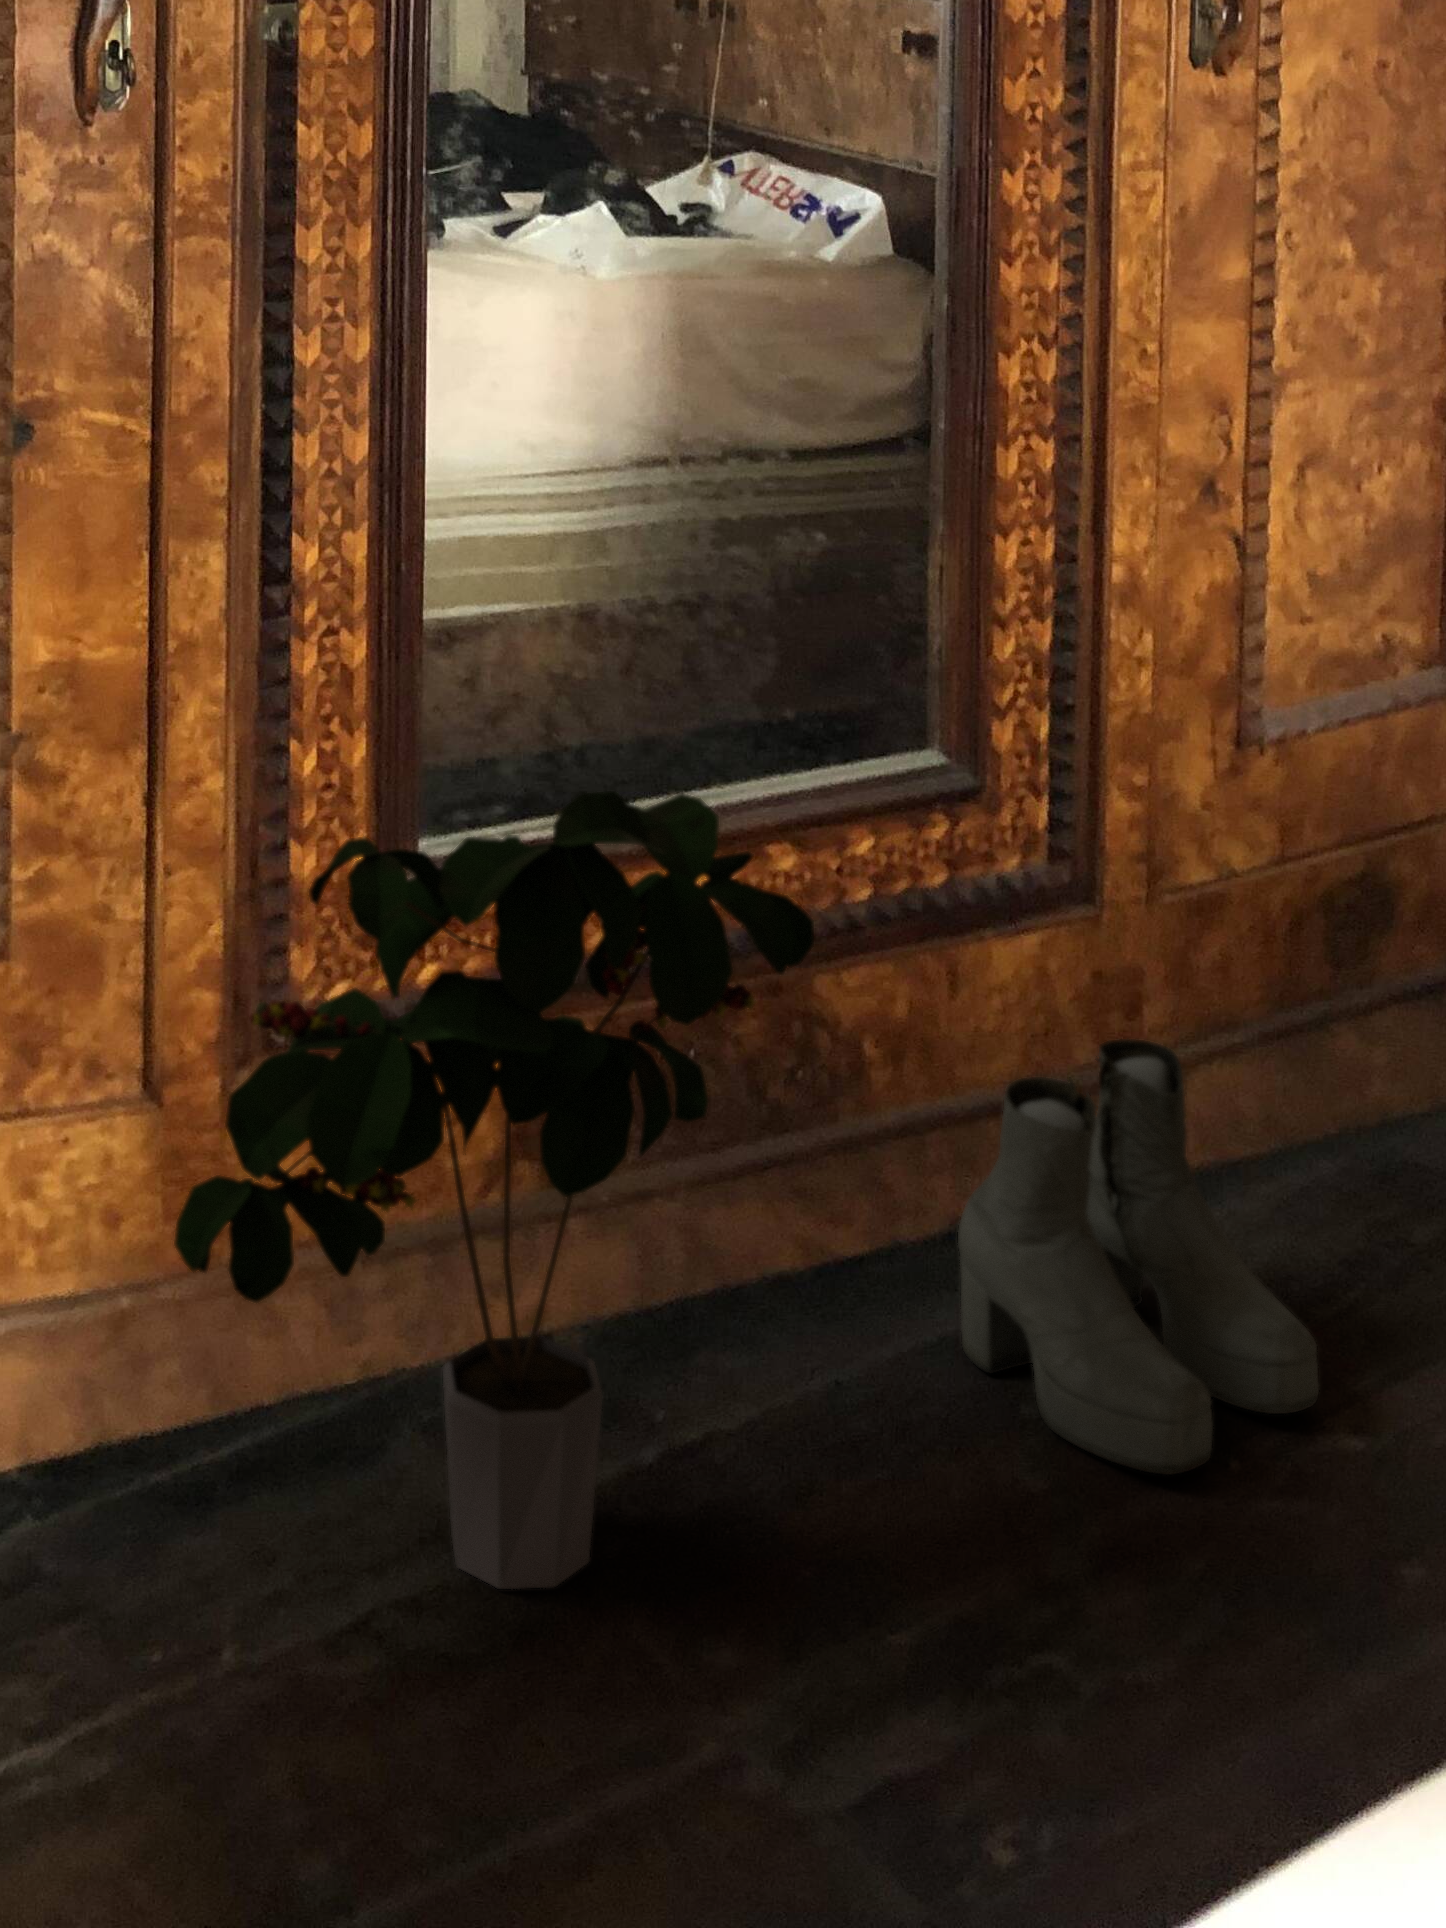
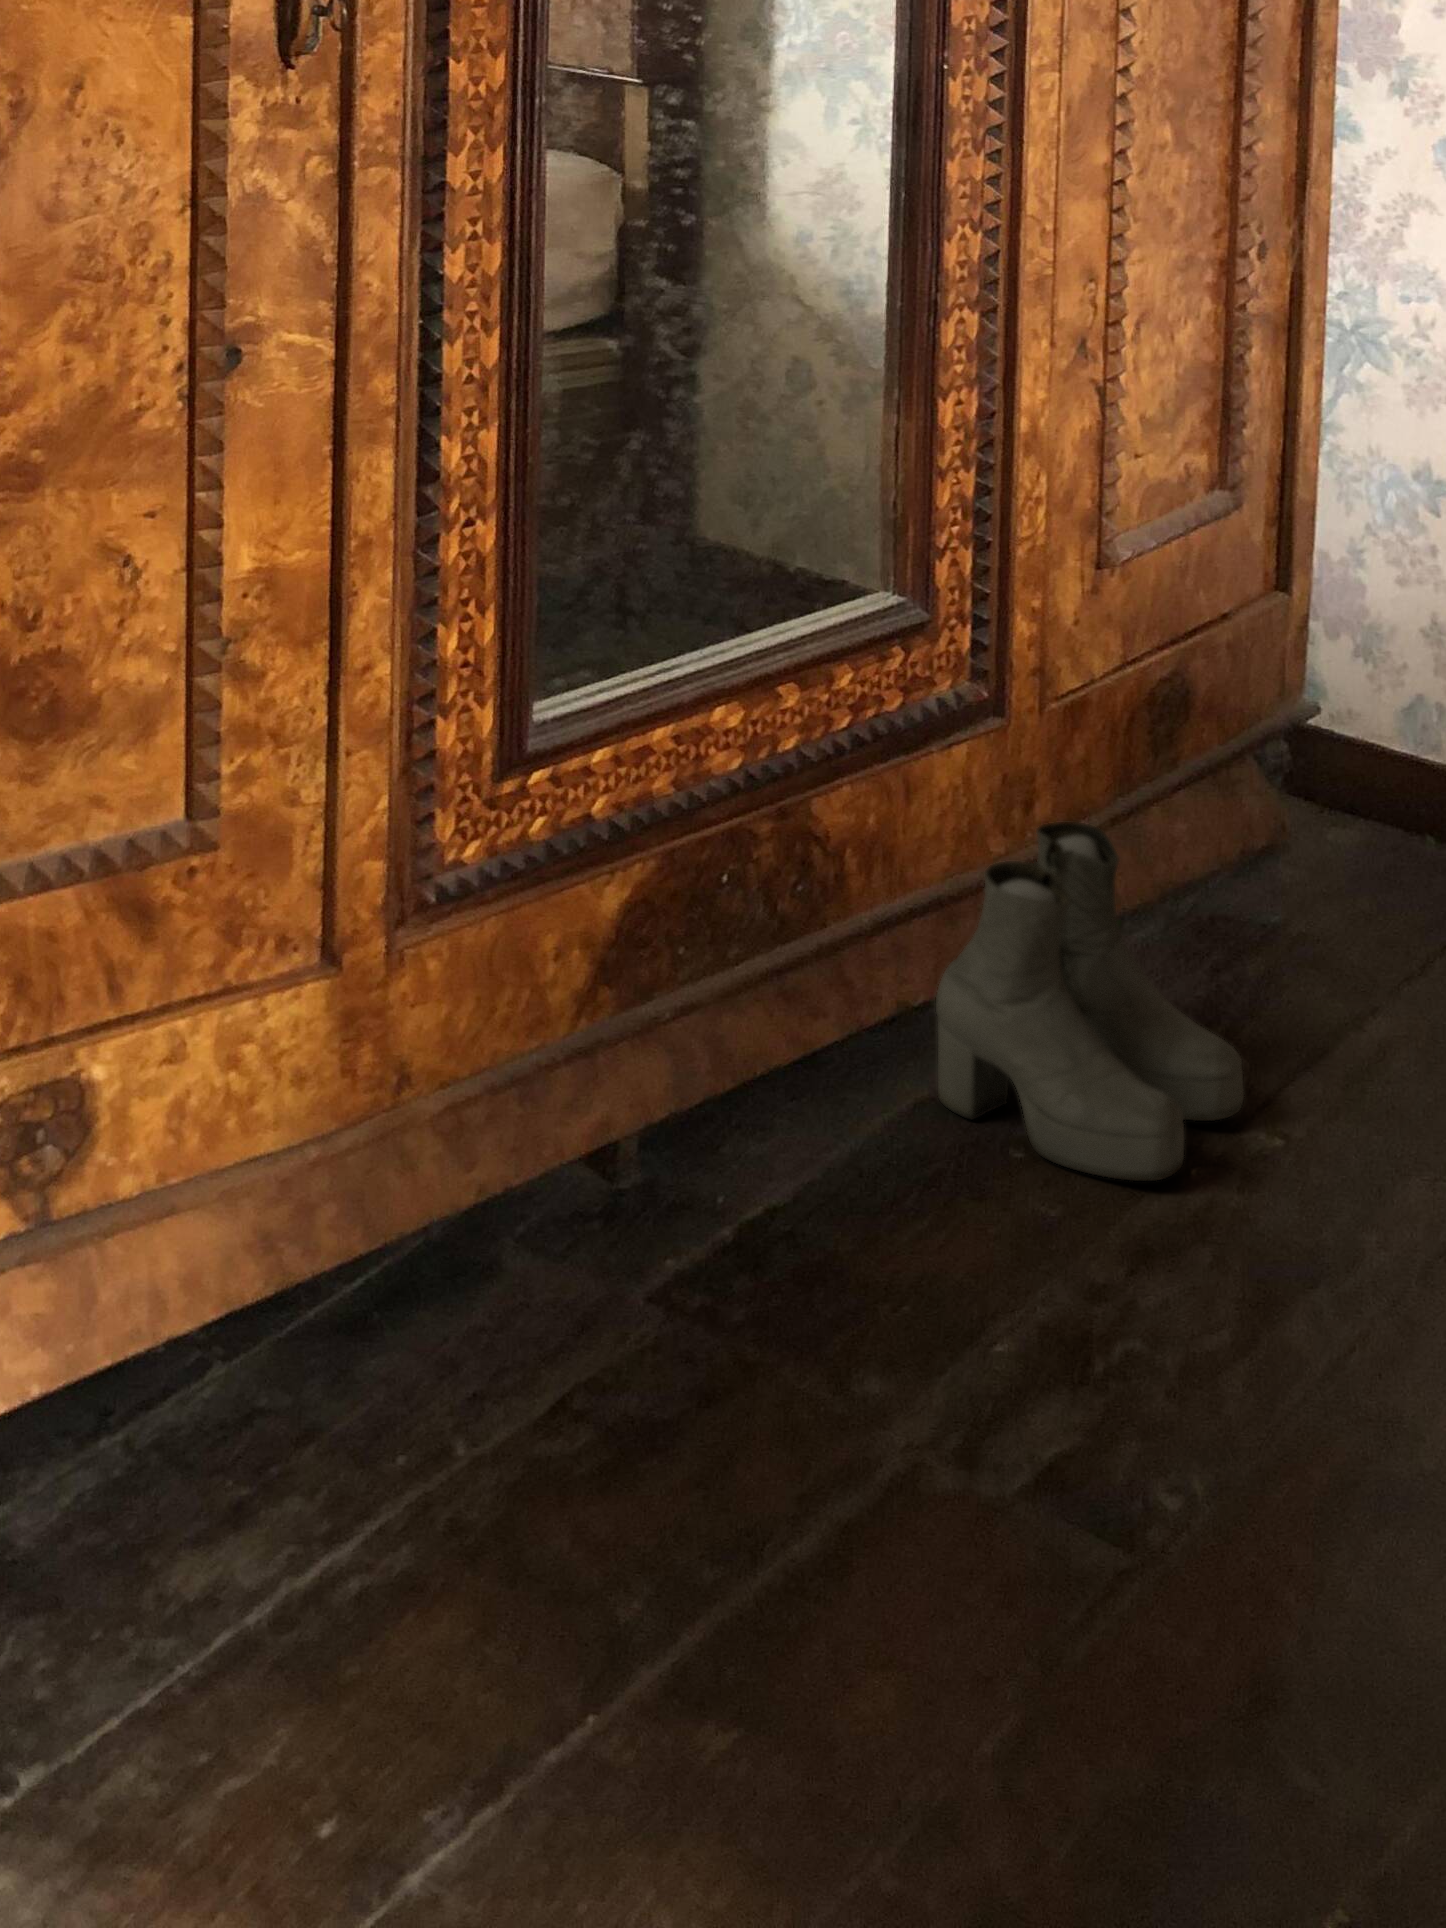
potted plant: present [174,791,814,1589] -> none [408,642,880,1356]

